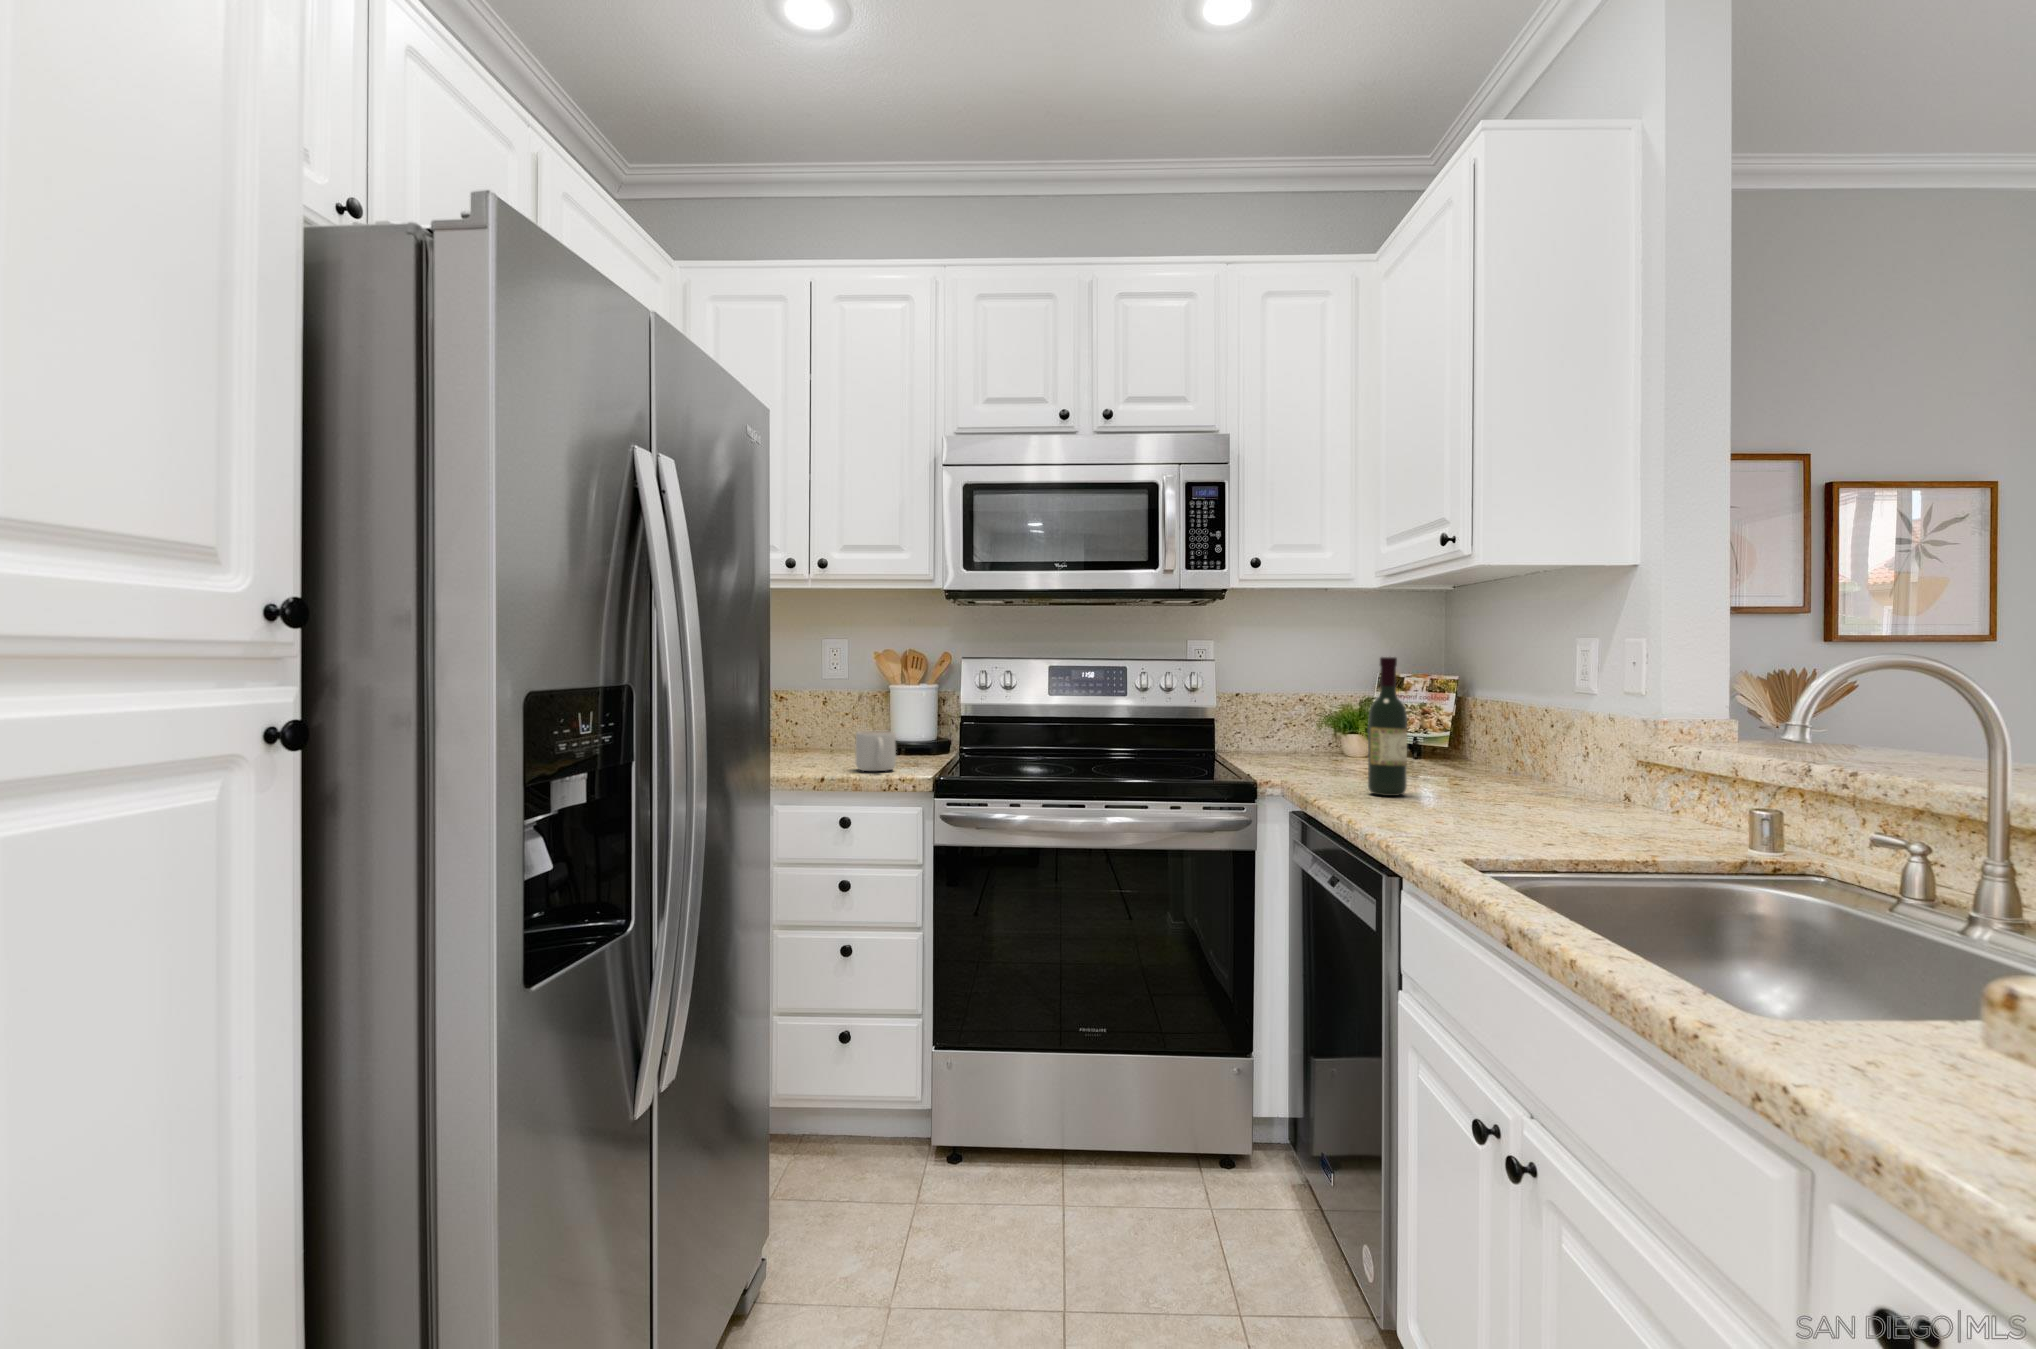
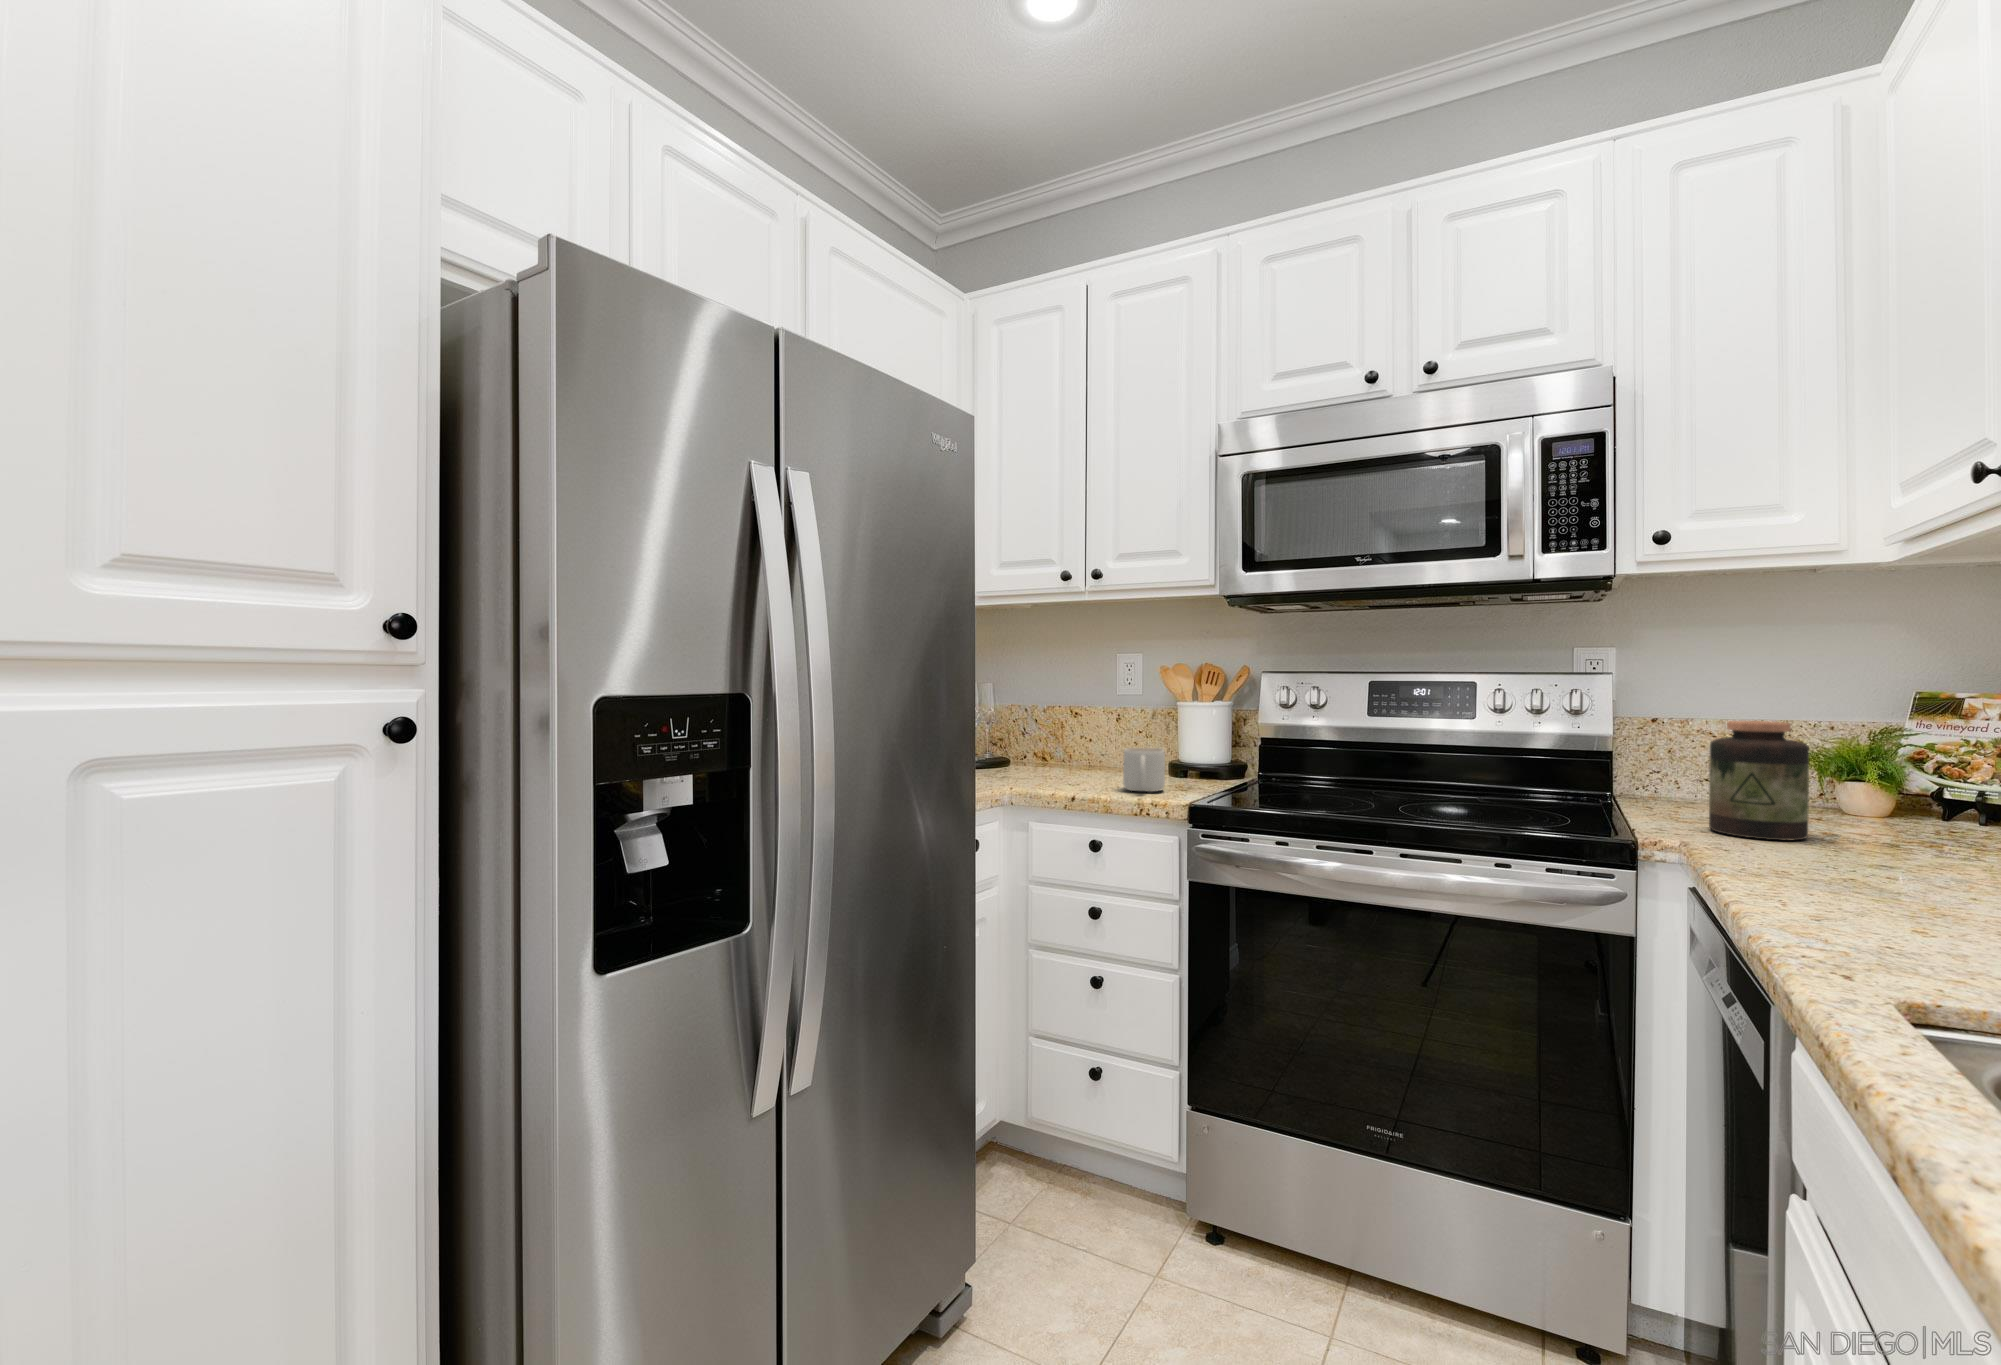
wine bottle: present [1368,657,1407,796] -> none [1836,663,1920,889]
jar: none [1287,695,1340,775] -> present [1709,721,1809,840]

